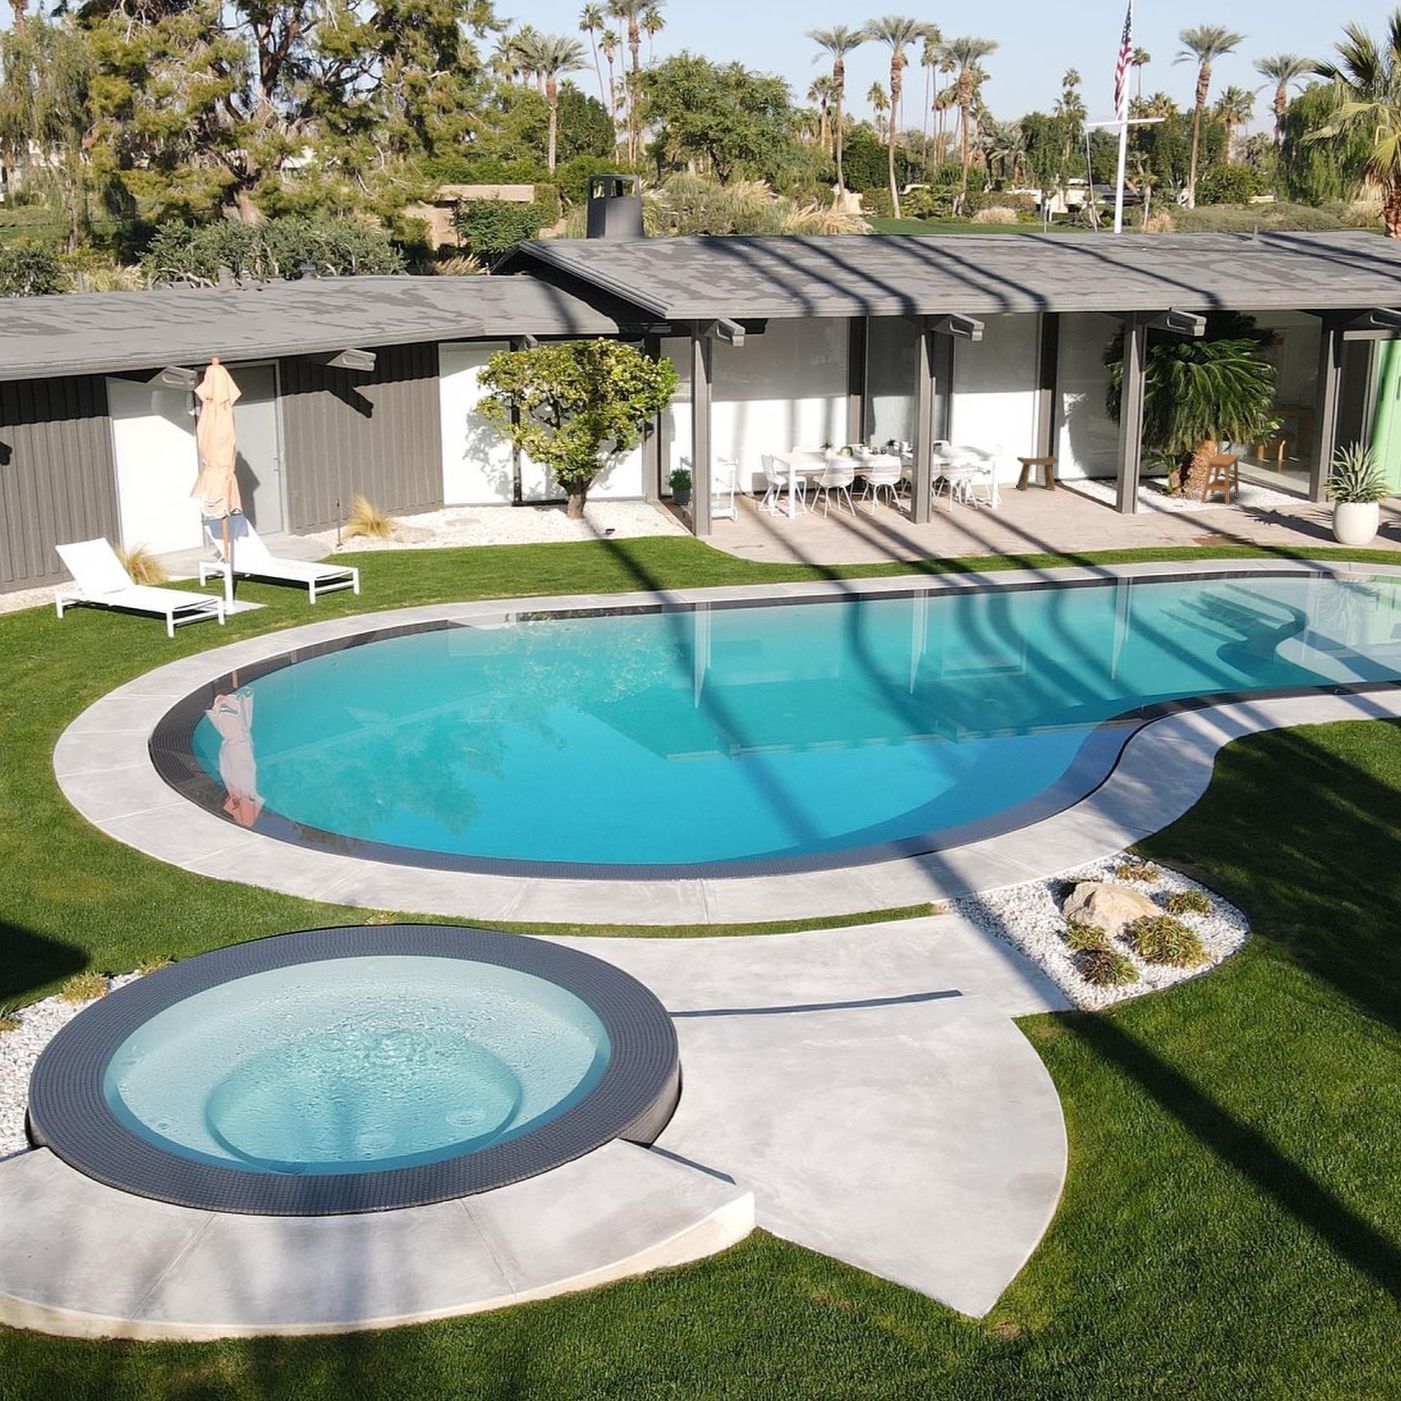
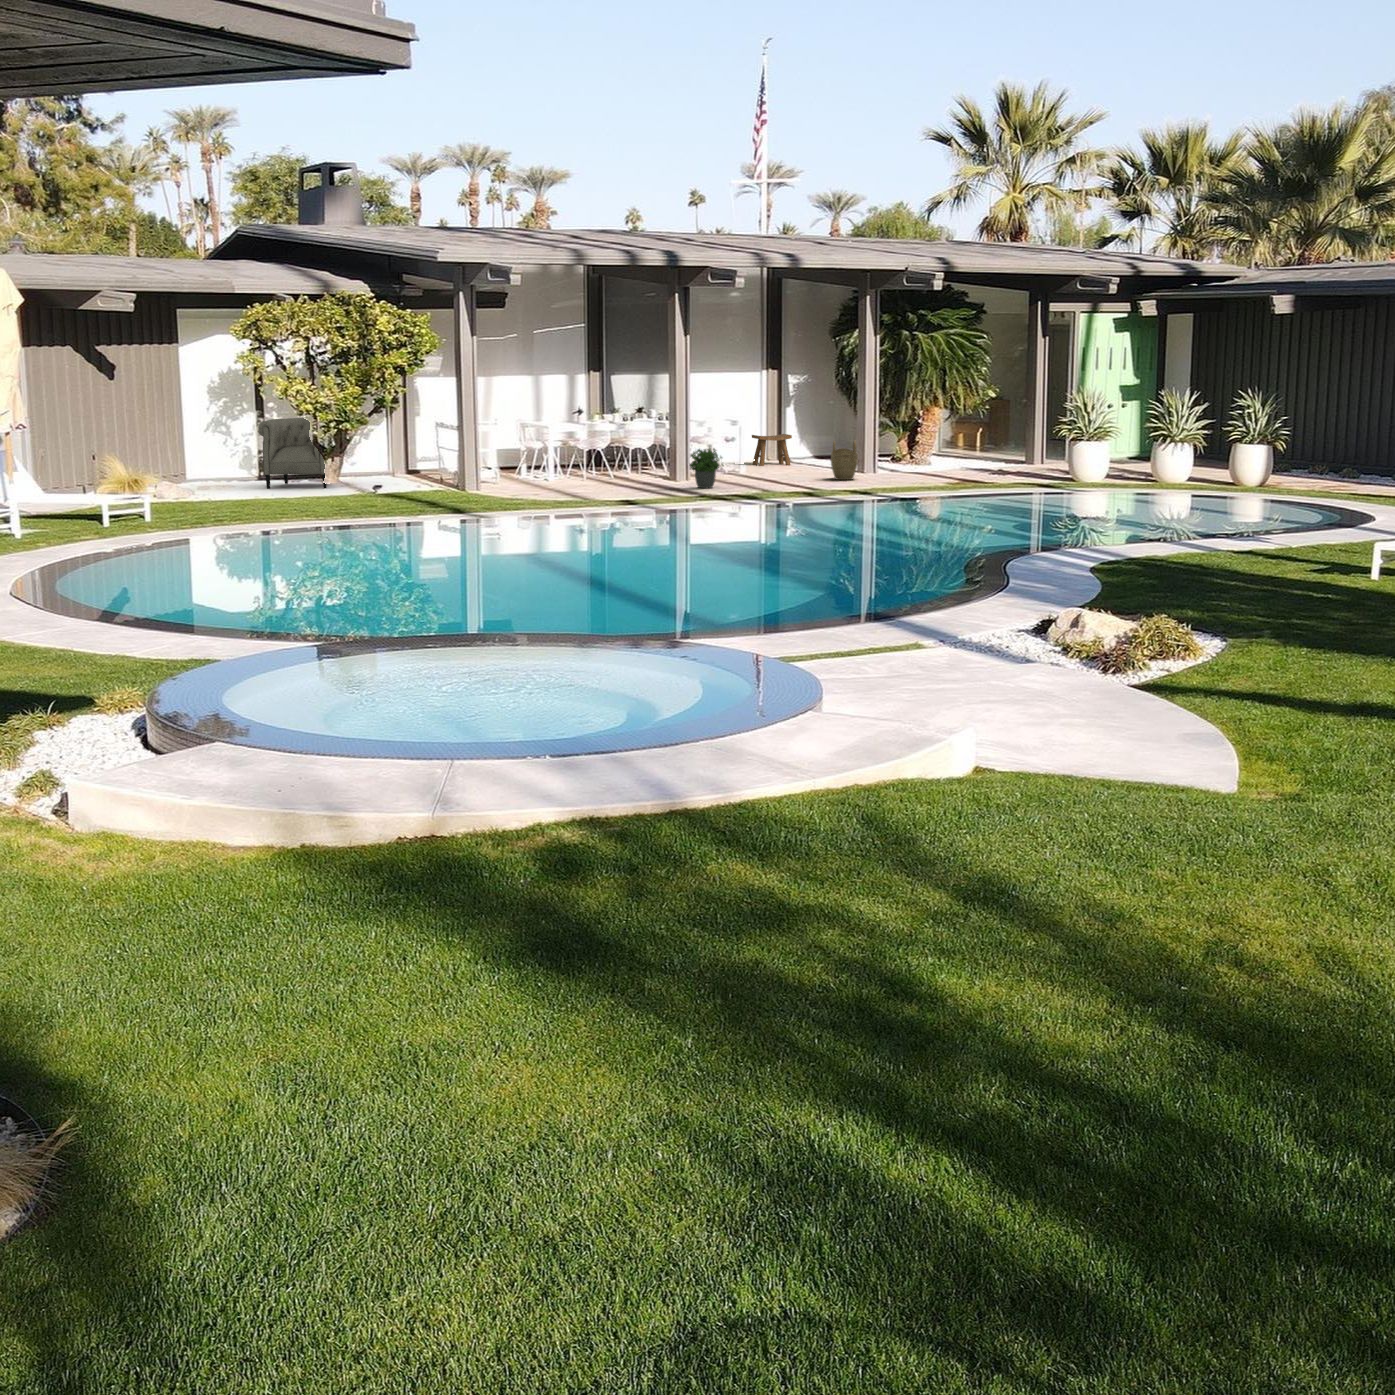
chair: none [509,446,583,520] -> present [258,418,327,489]
side table: present [1201,454,1240,505] -> none [929,424,960,468]
potted plant: present [665,469,692,505] -> present [690,448,723,488]
woven basket: none [1077,487,1106,530] -> present [831,441,858,480]

